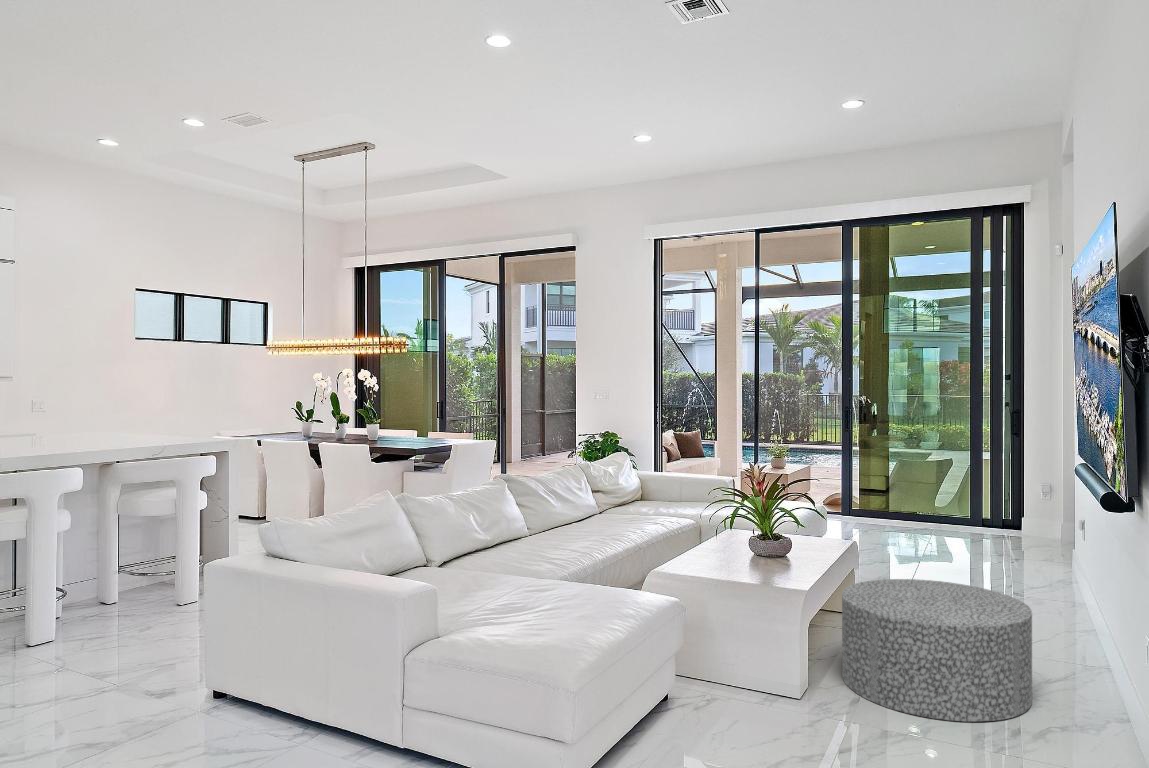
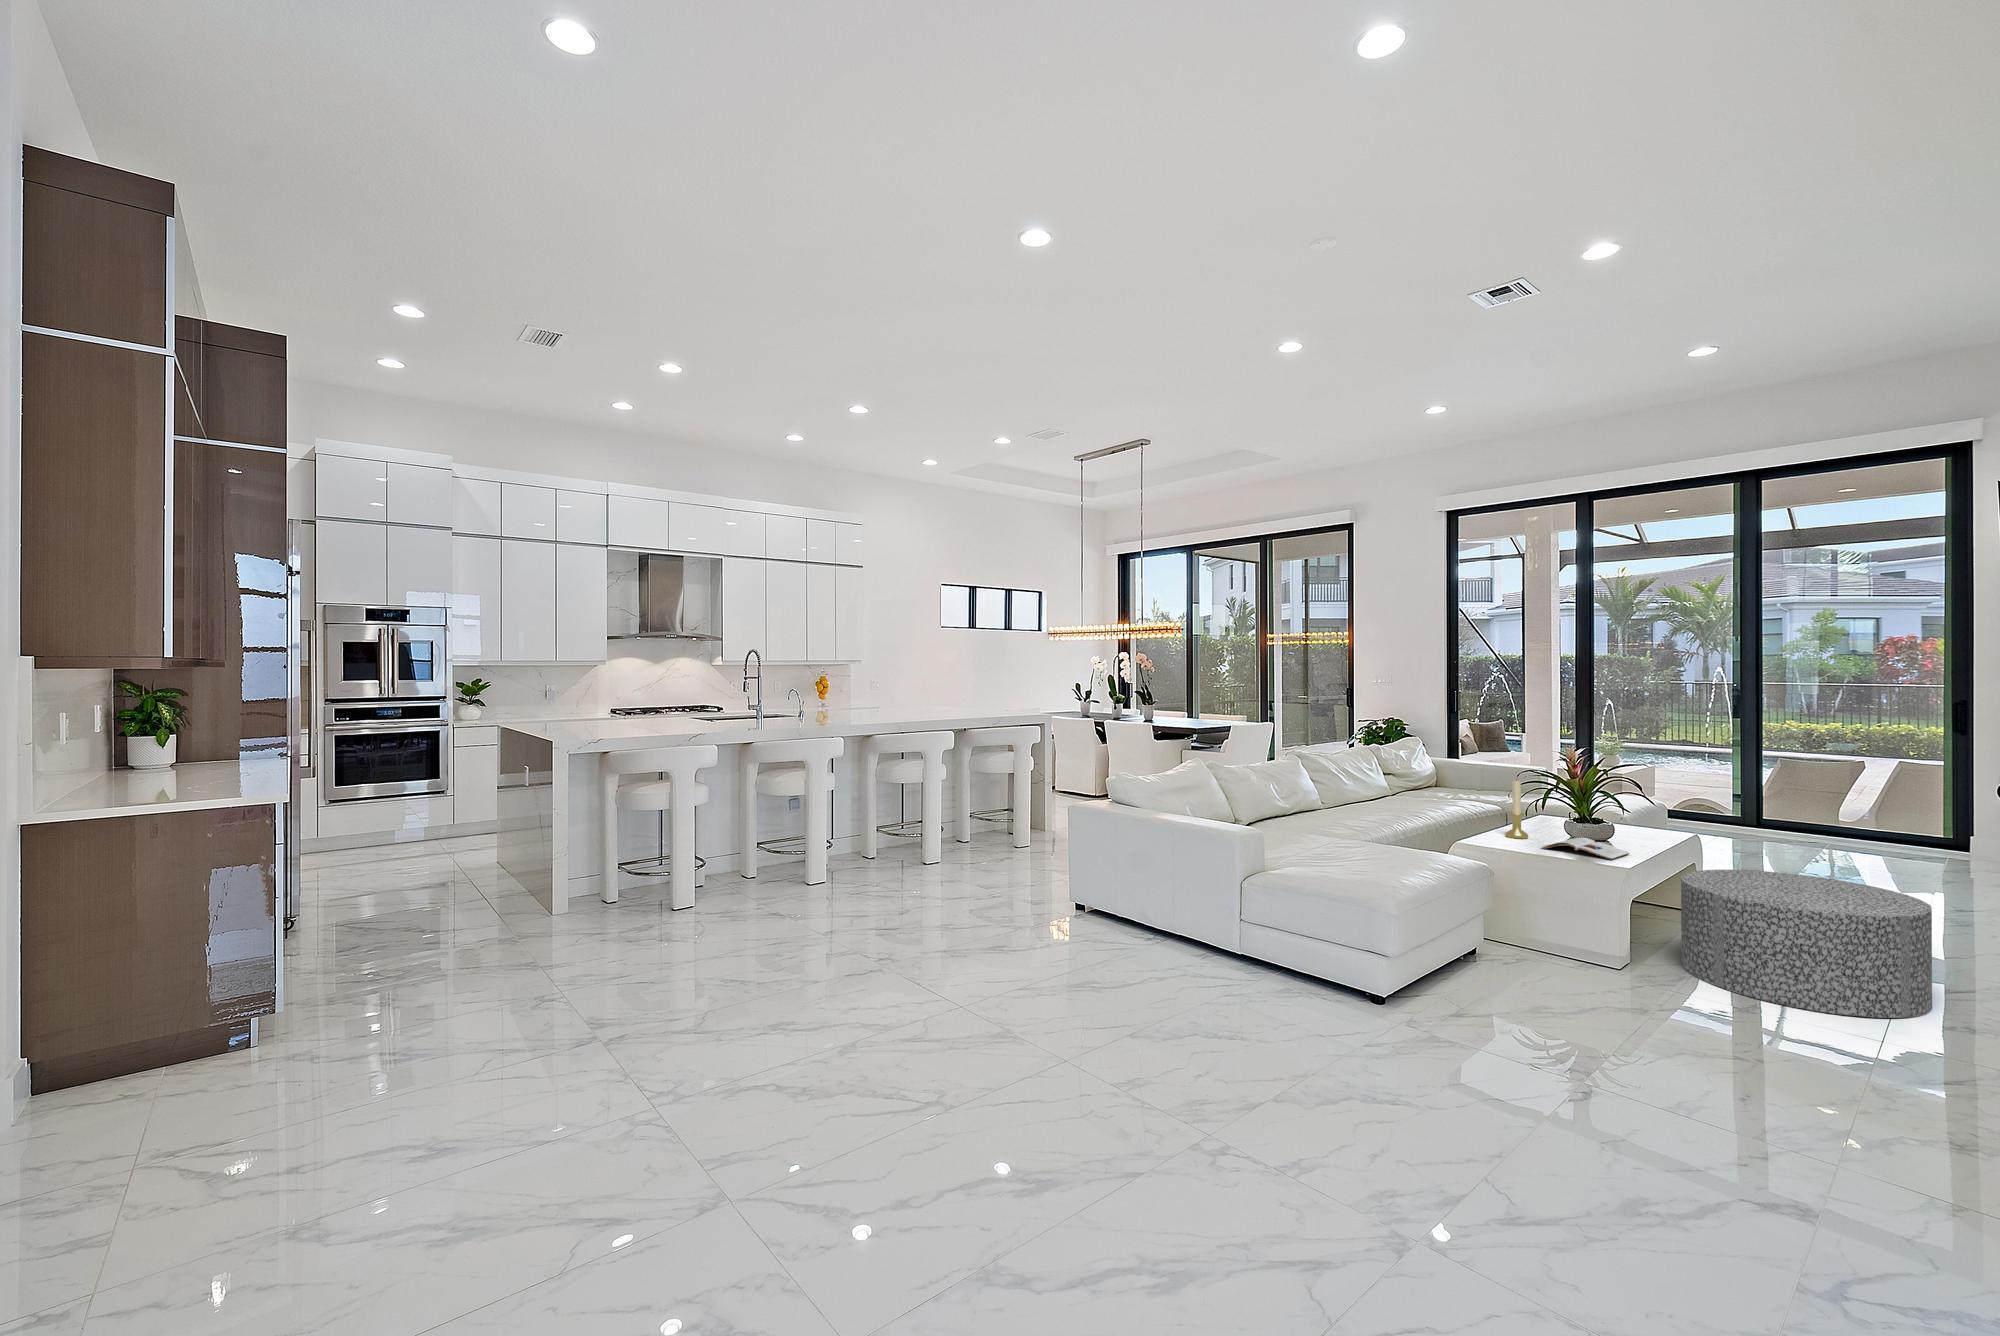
candle holder: none [694,502,714,562] -> present [1505,780,1528,839]
magazine: none [725,558,800,582] -> present [1541,838,1630,859]

